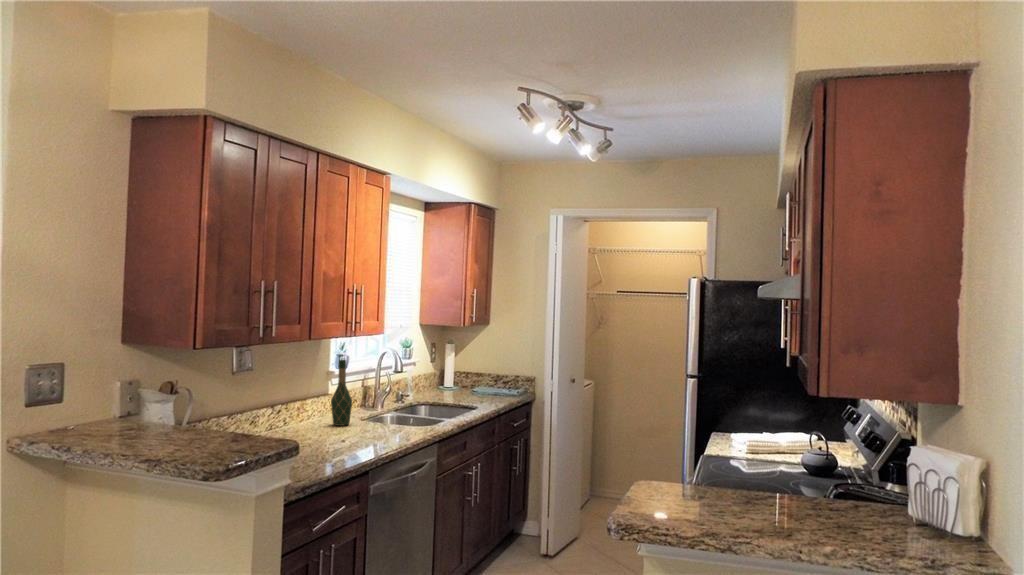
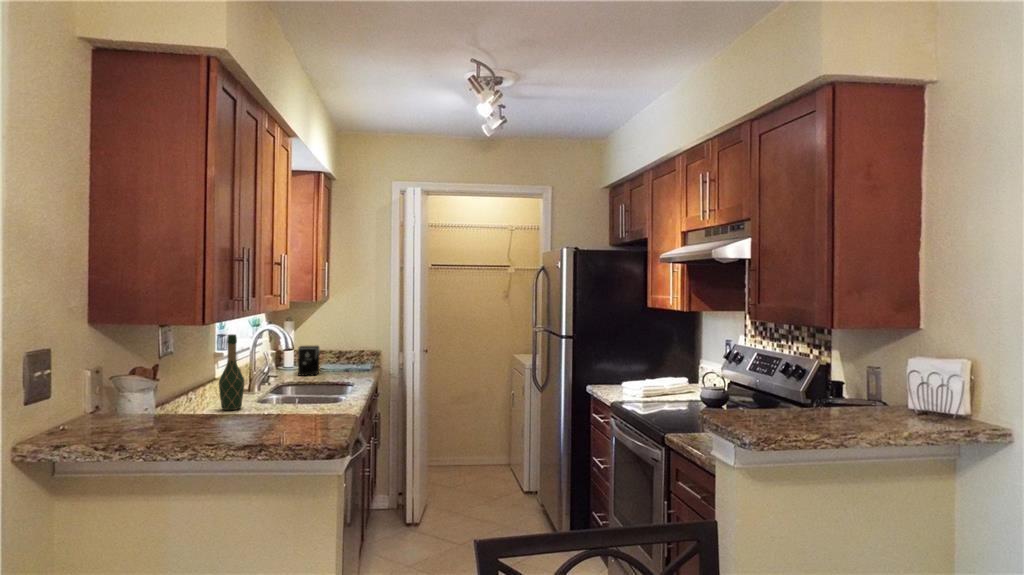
coffee maker: none [447,368,499,397] -> present [298,346,348,376]

